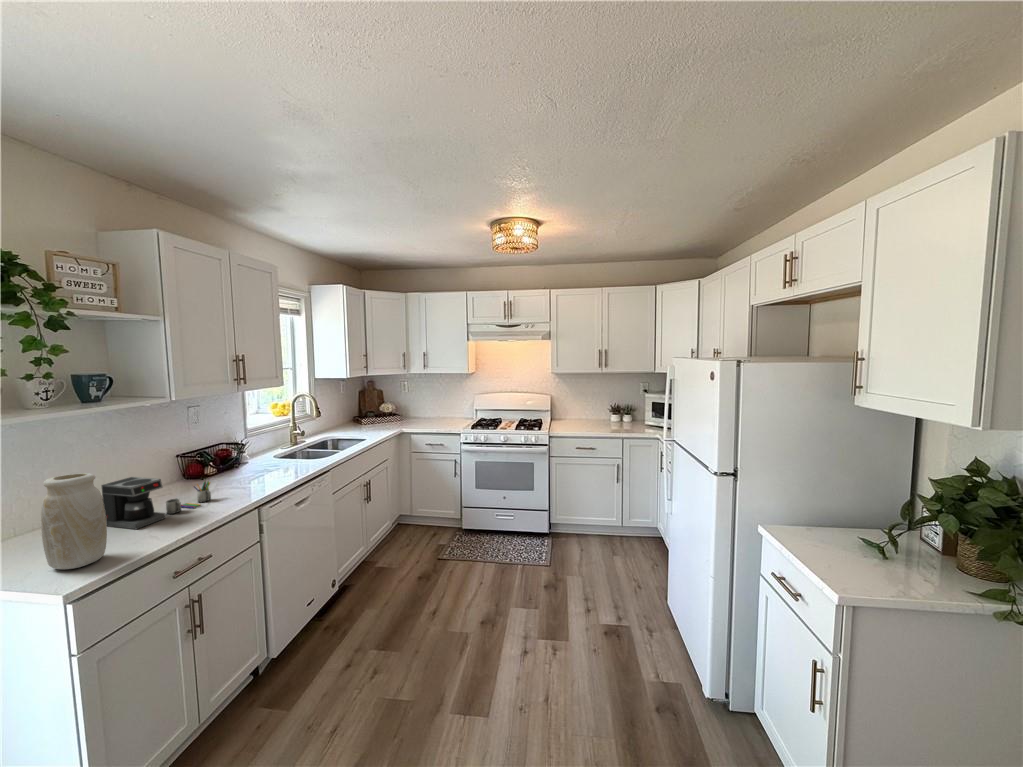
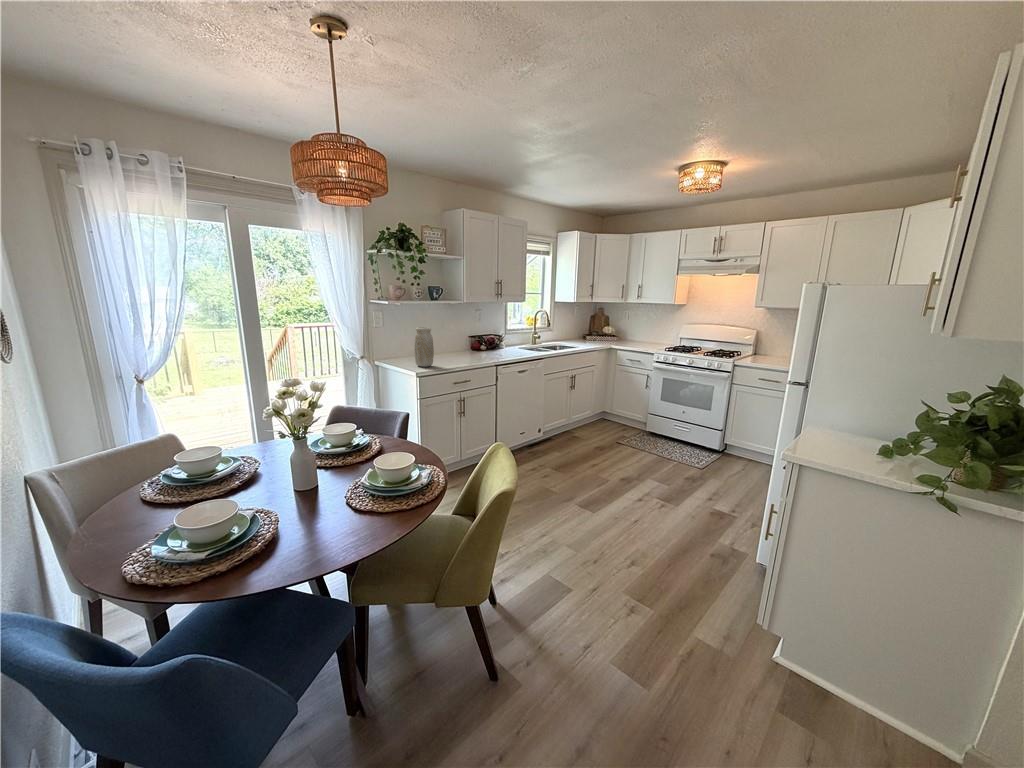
coffee maker: present [102,477,211,529] -> none [435,338,477,362]

